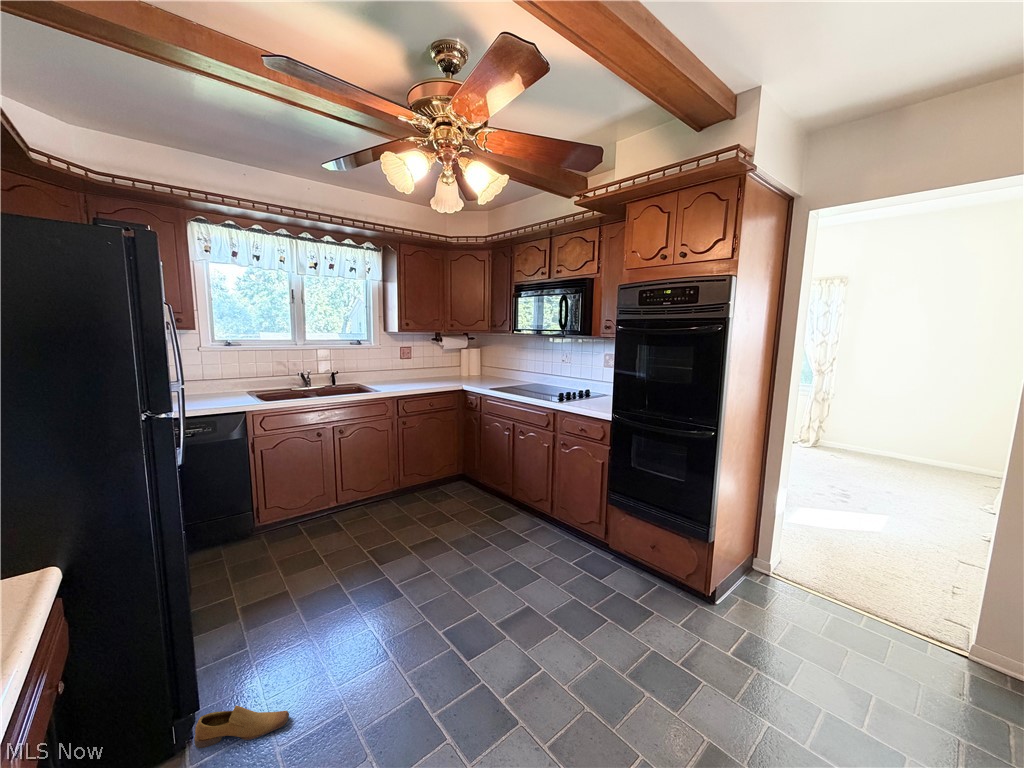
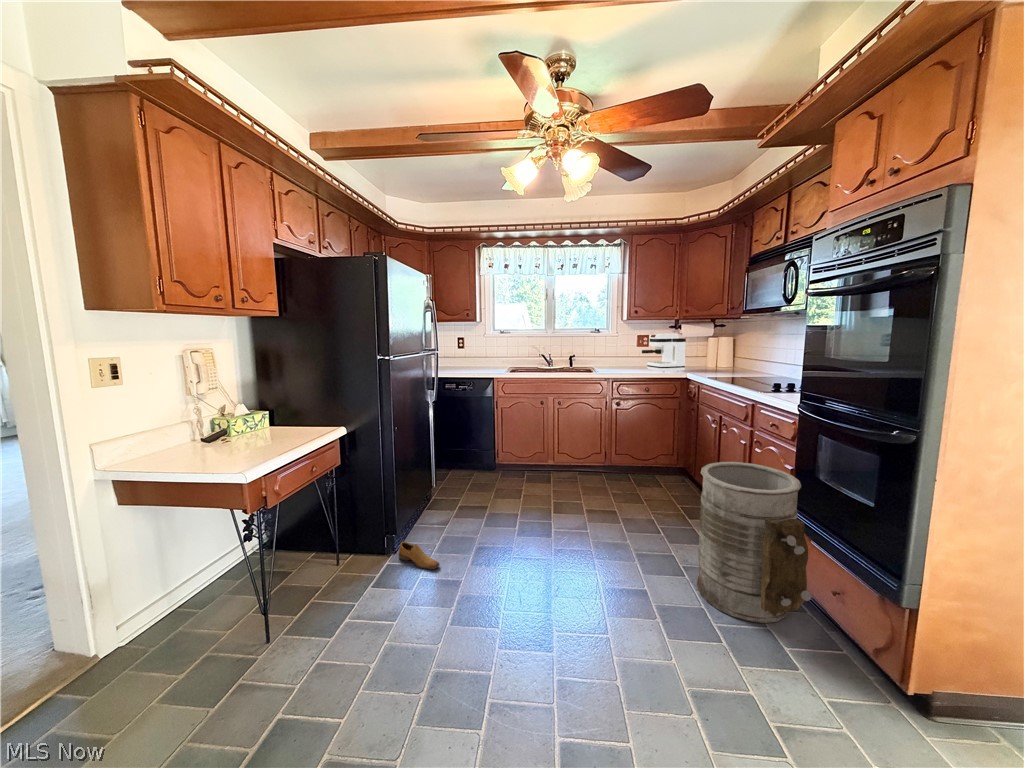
coffee maker: none [420,348,459,386] -> present [642,334,686,372]
trash can: none [553,464,650,595] -> present [697,462,811,623]

